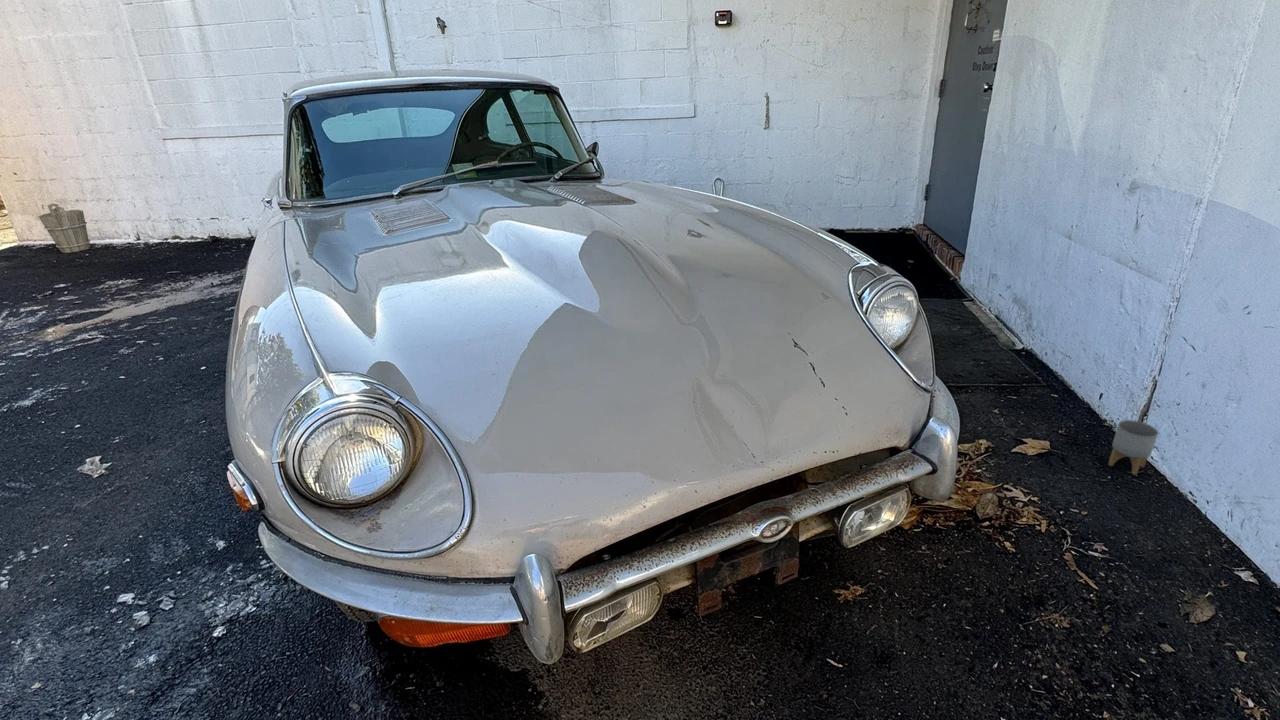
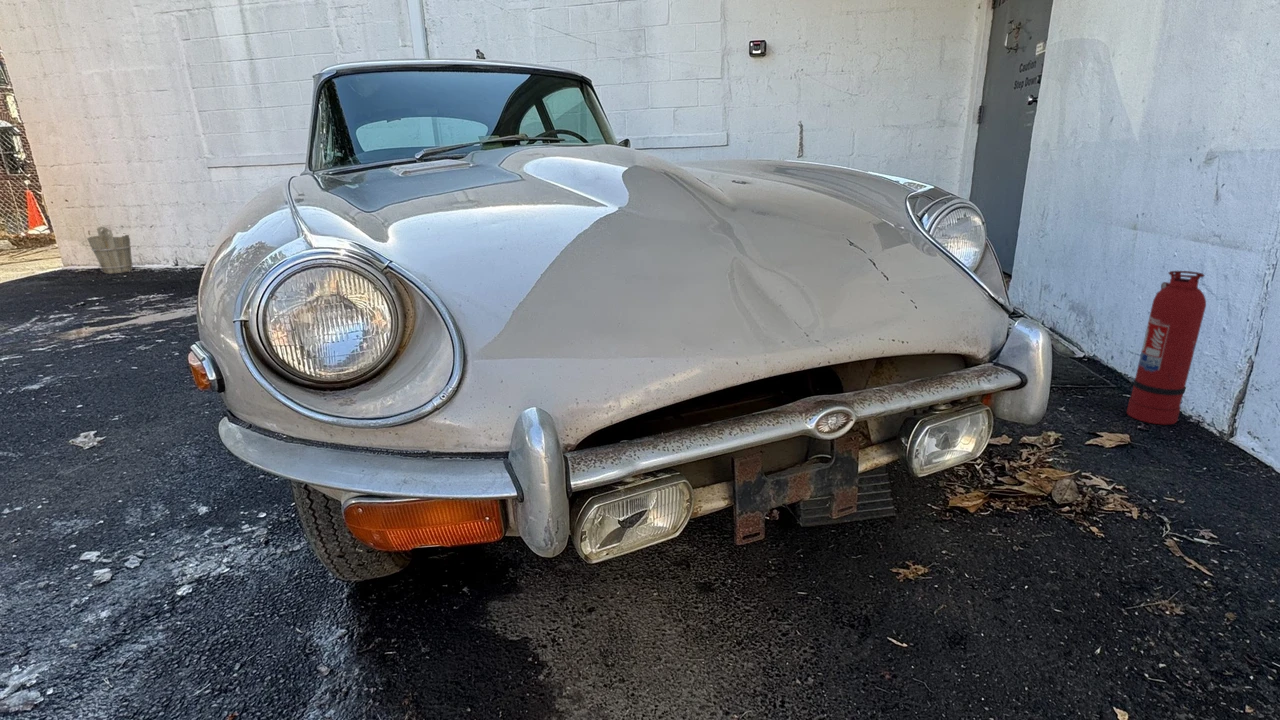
fire extinguisher: none [1054,294,1124,430] -> present [1127,271,1206,425]
planter: present [1108,420,1158,475] -> none [1199,405,1259,466]

